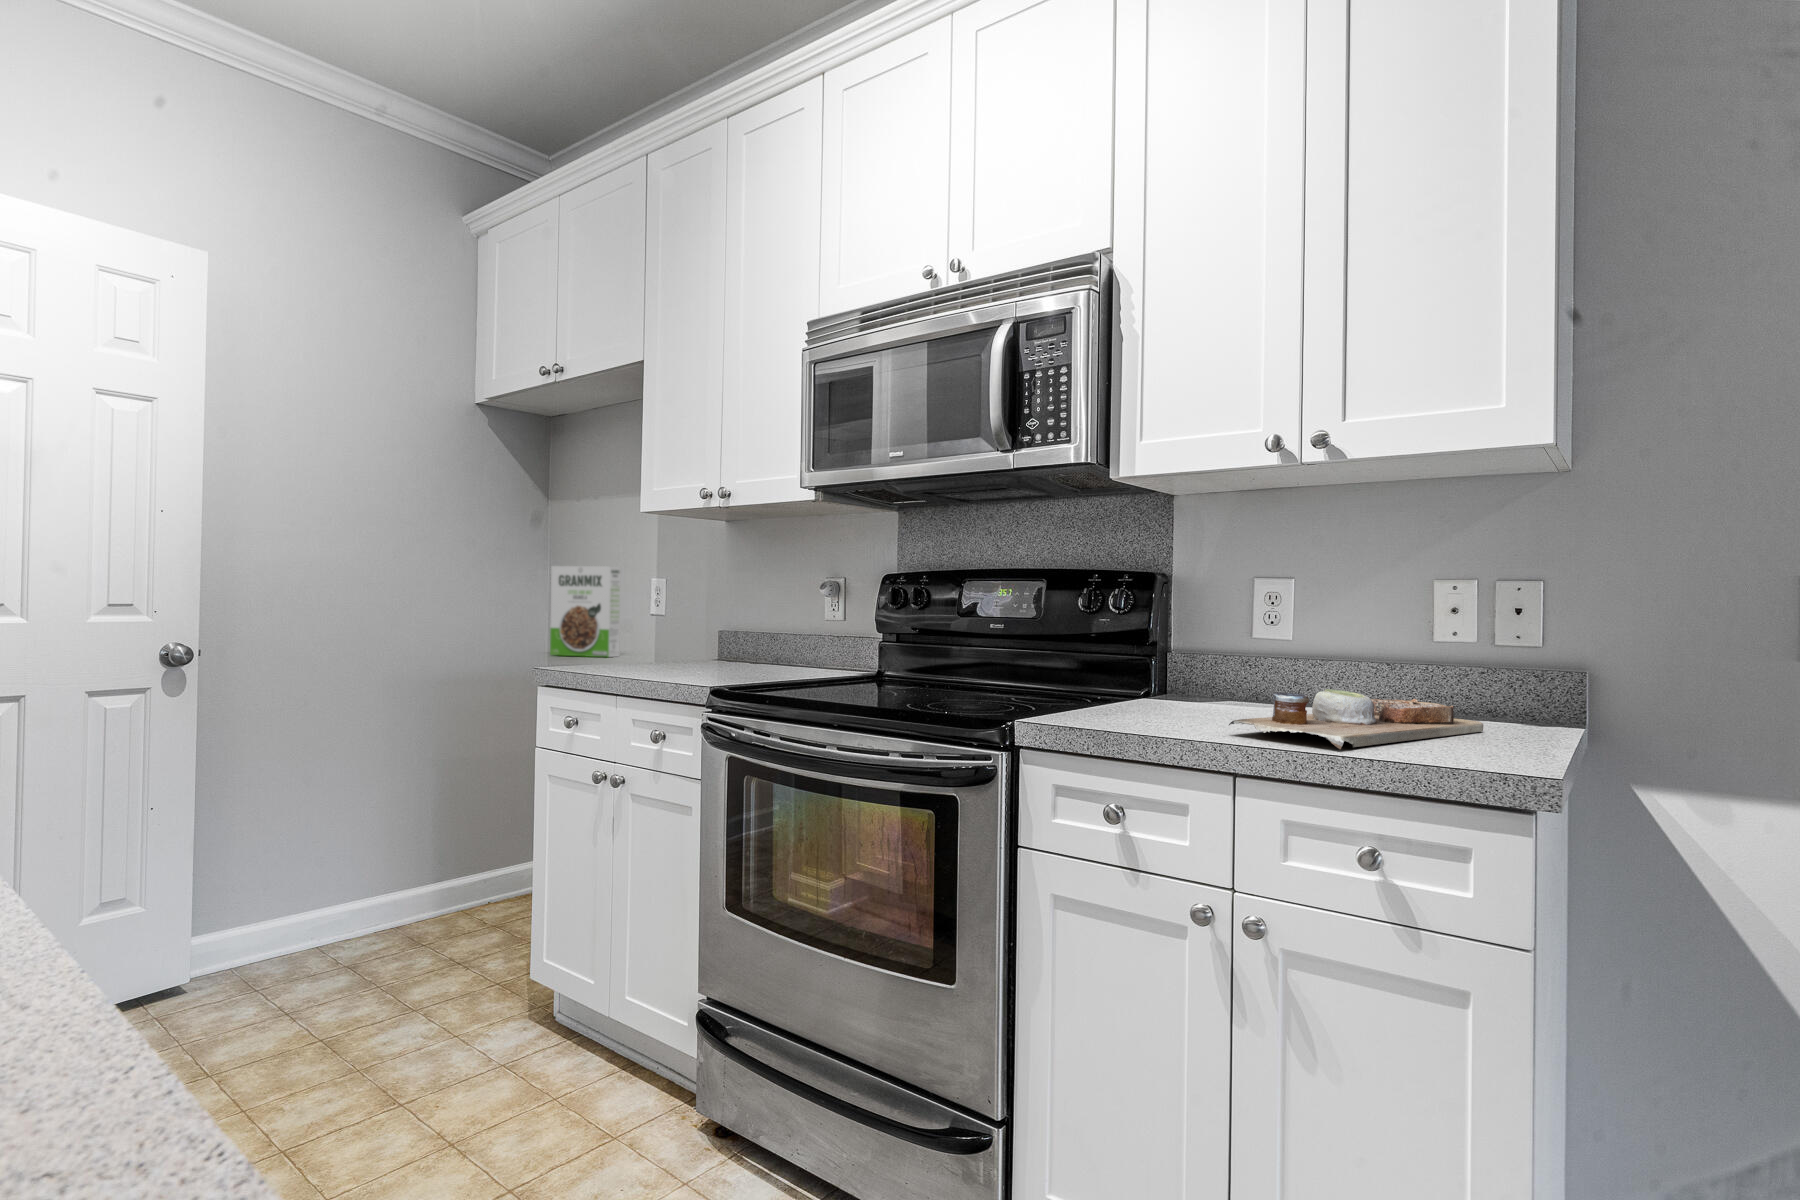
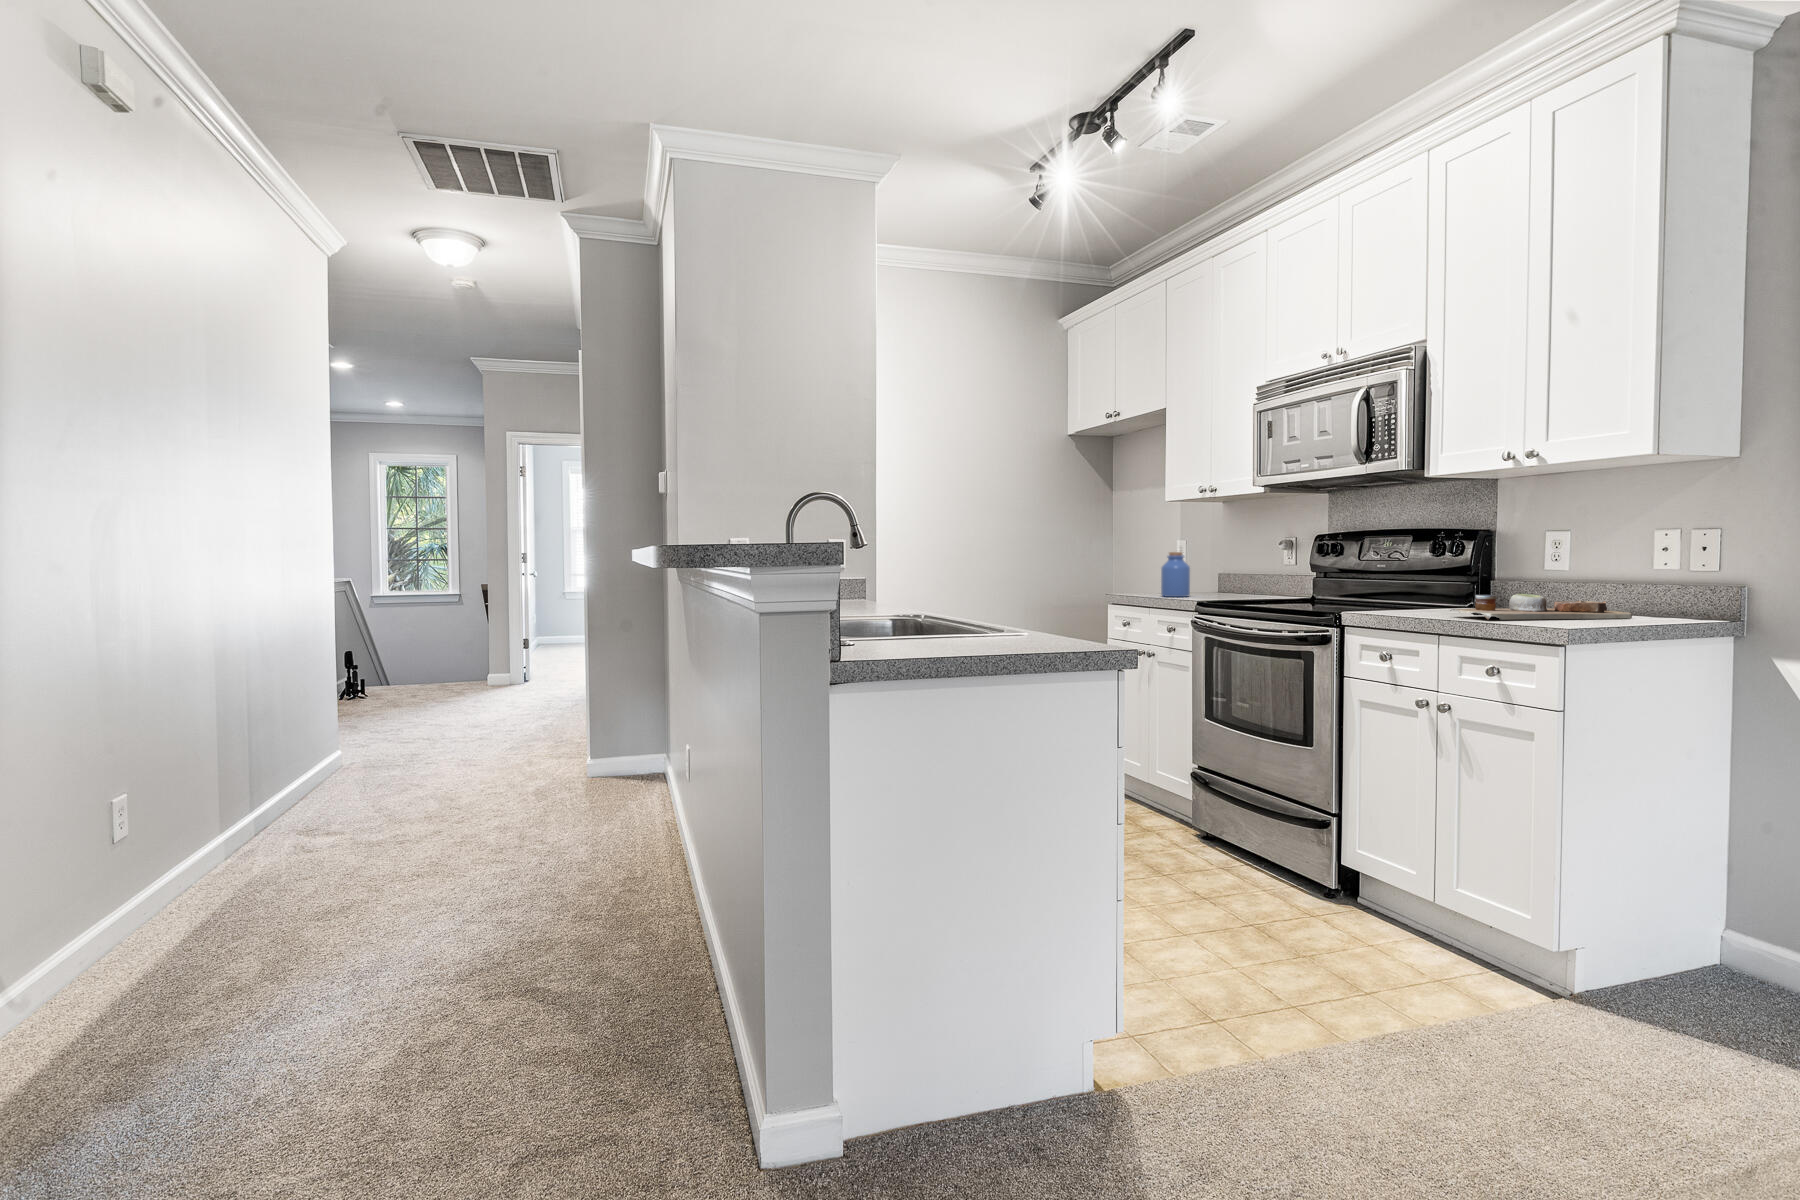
cereal box: present [550,566,621,657] -> none [1118,534,1161,591]
jar: none [632,597,682,674] -> present [1161,552,1190,597]

